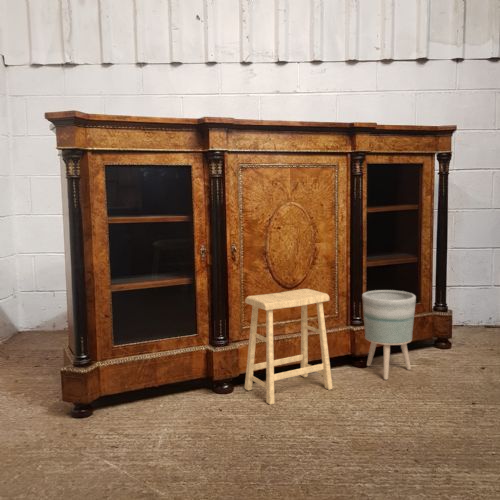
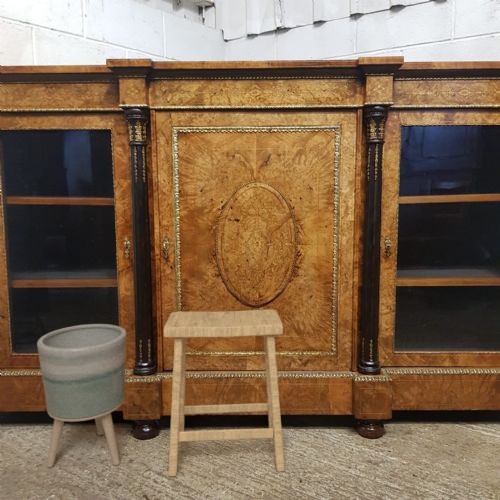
planter: present [362,290,416,380] -> present [37,324,127,467]

